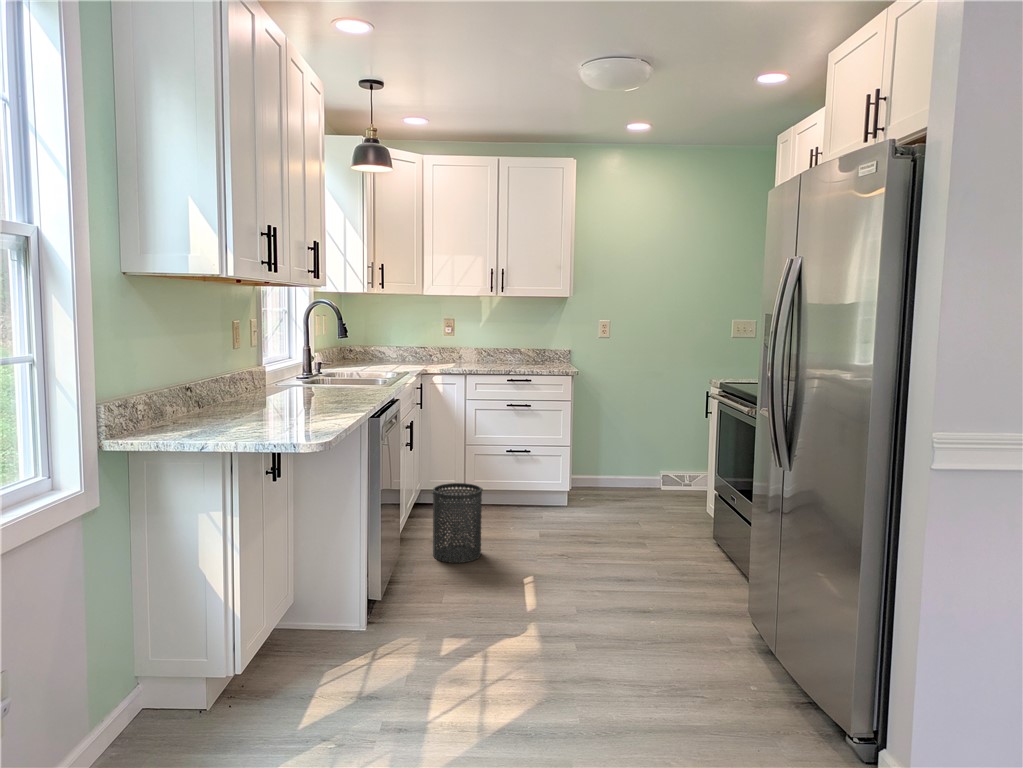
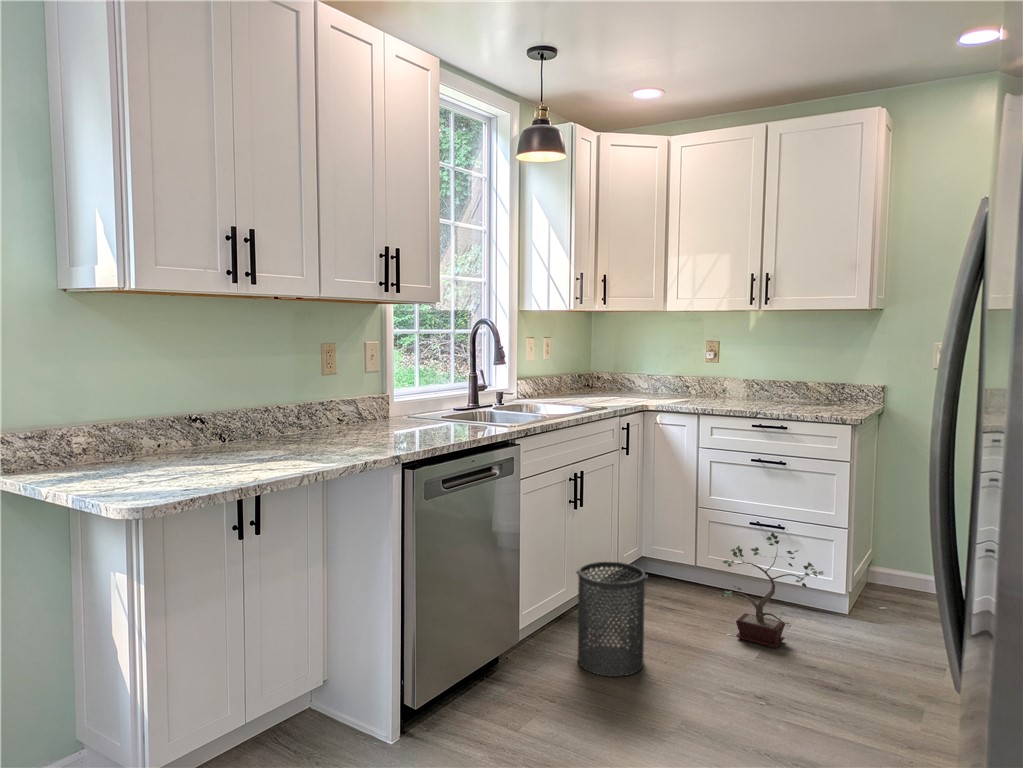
potted plant: none [507,450,578,527] -> present [723,532,824,648]

